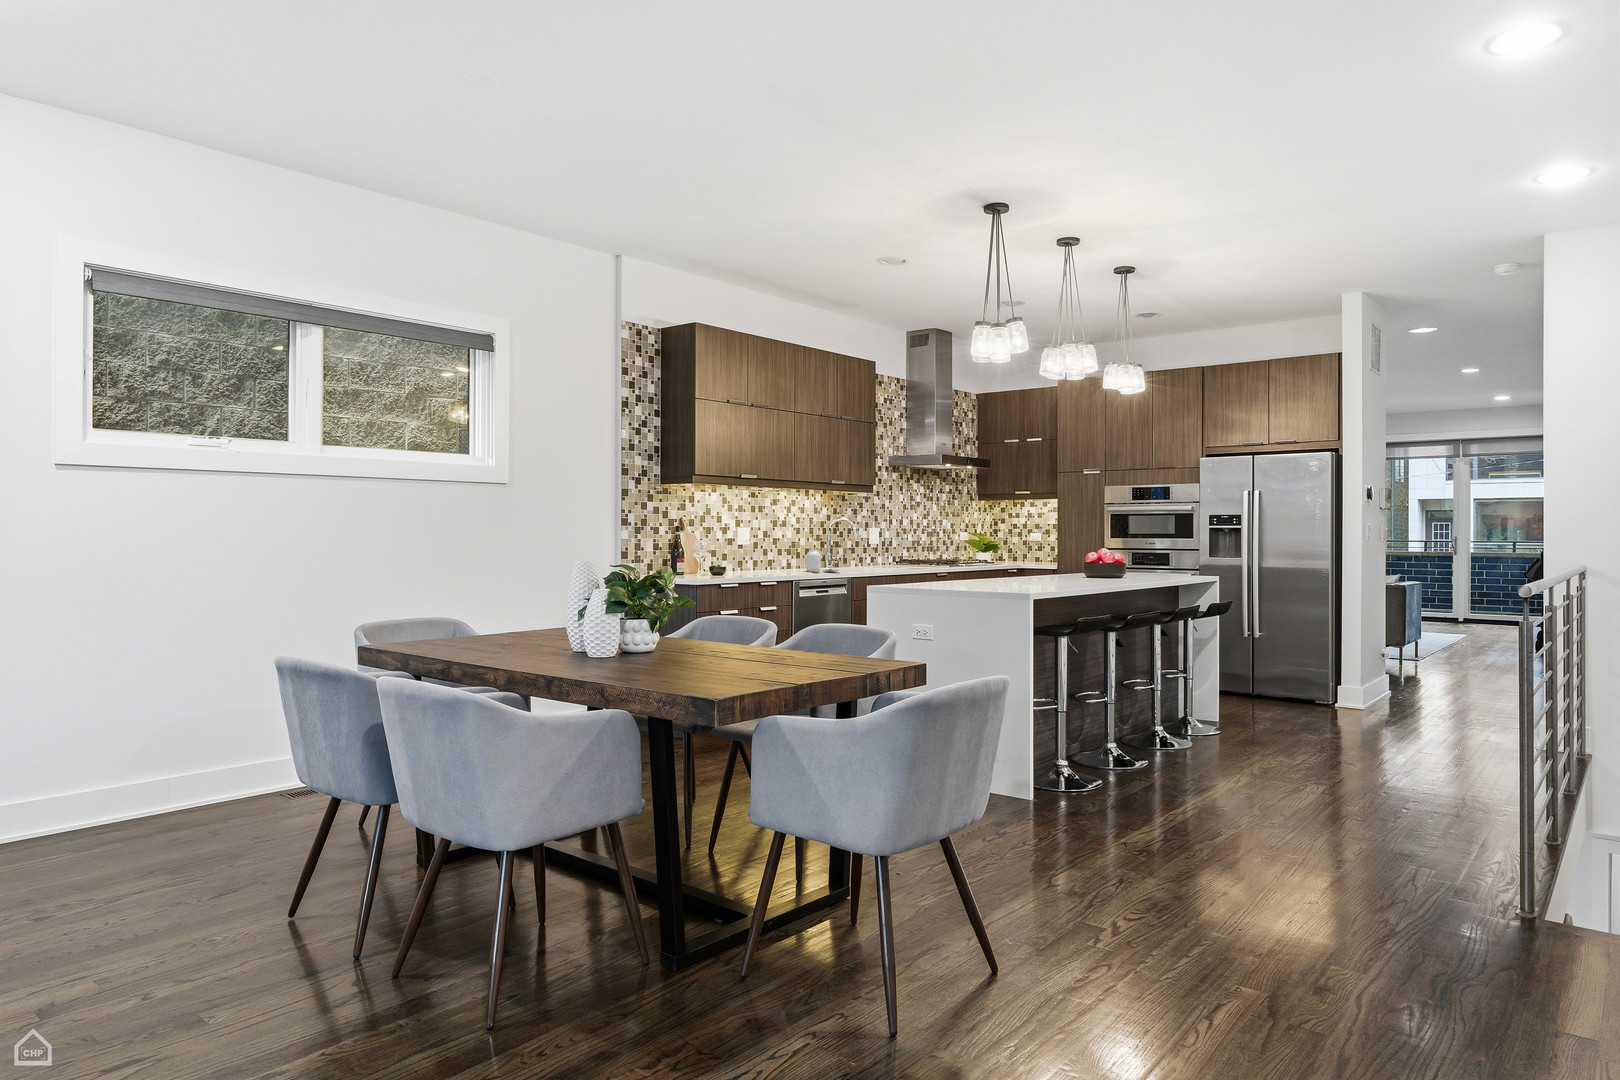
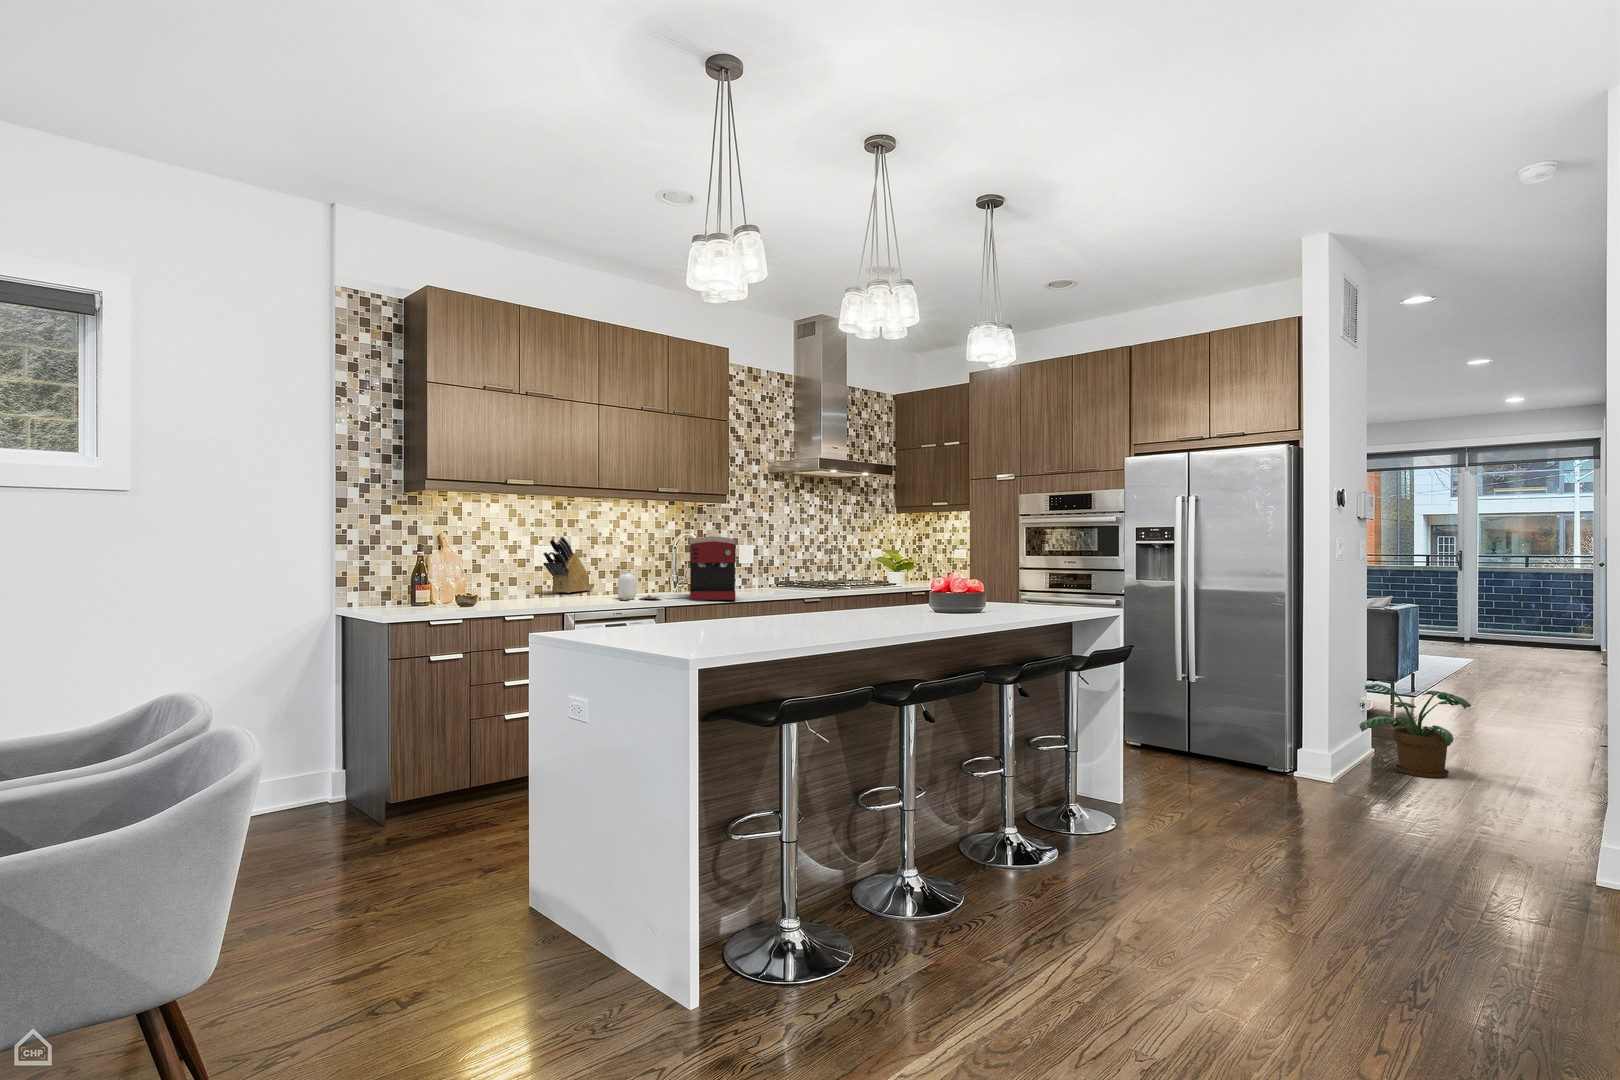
knife block: none [744,520,772,567] -> present [543,536,594,593]
coffee maker: none [850,521,897,573] -> present [690,536,736,600]
potted plant: none [1380,637,1460,705] -> present [1359,684,1471,778]

